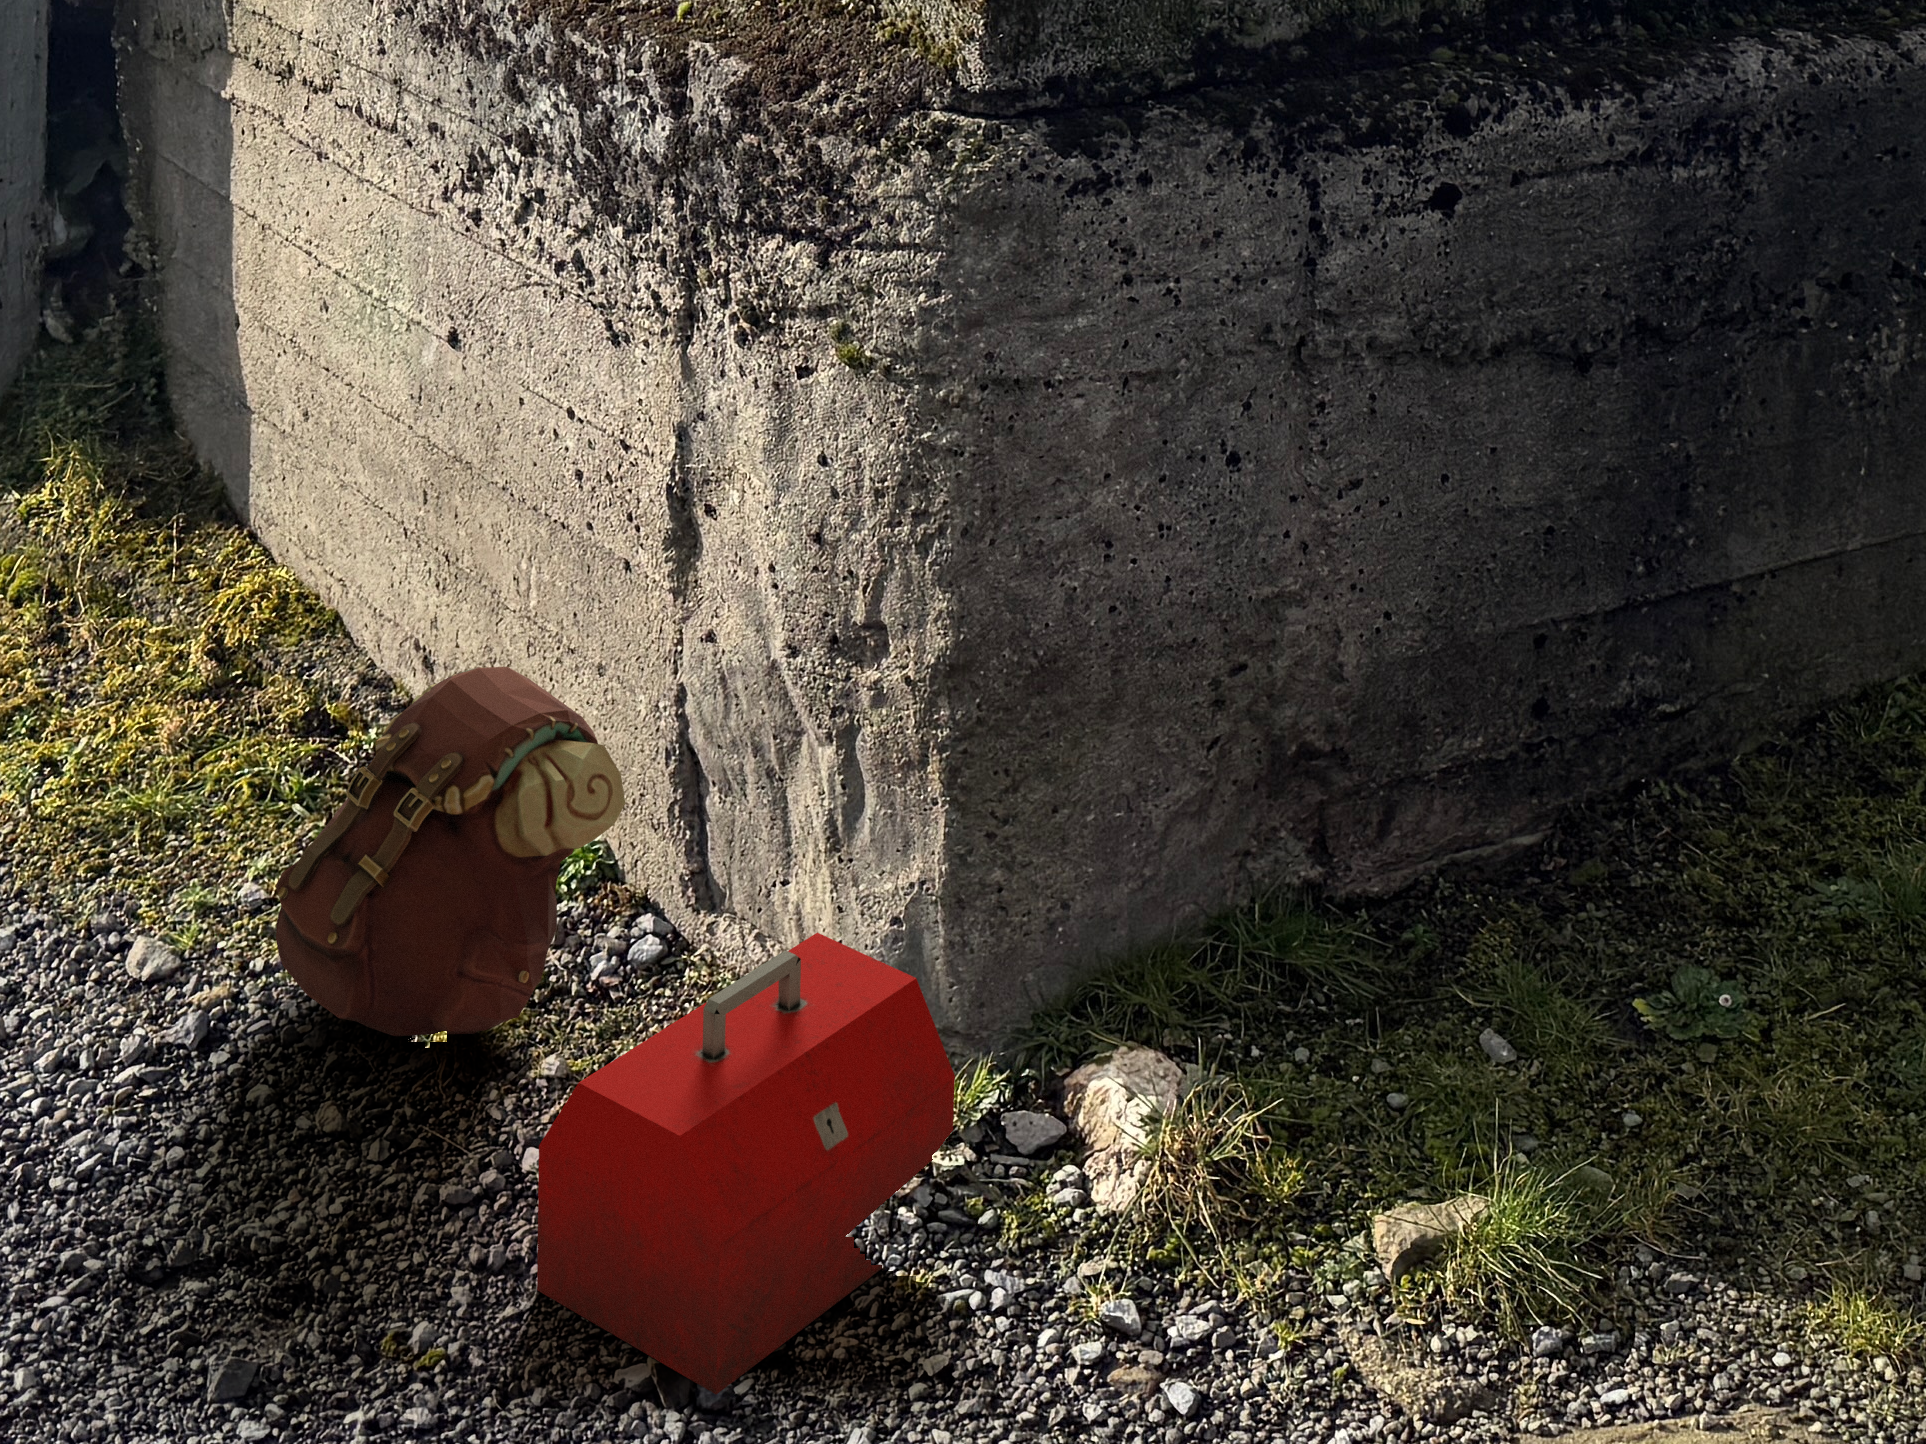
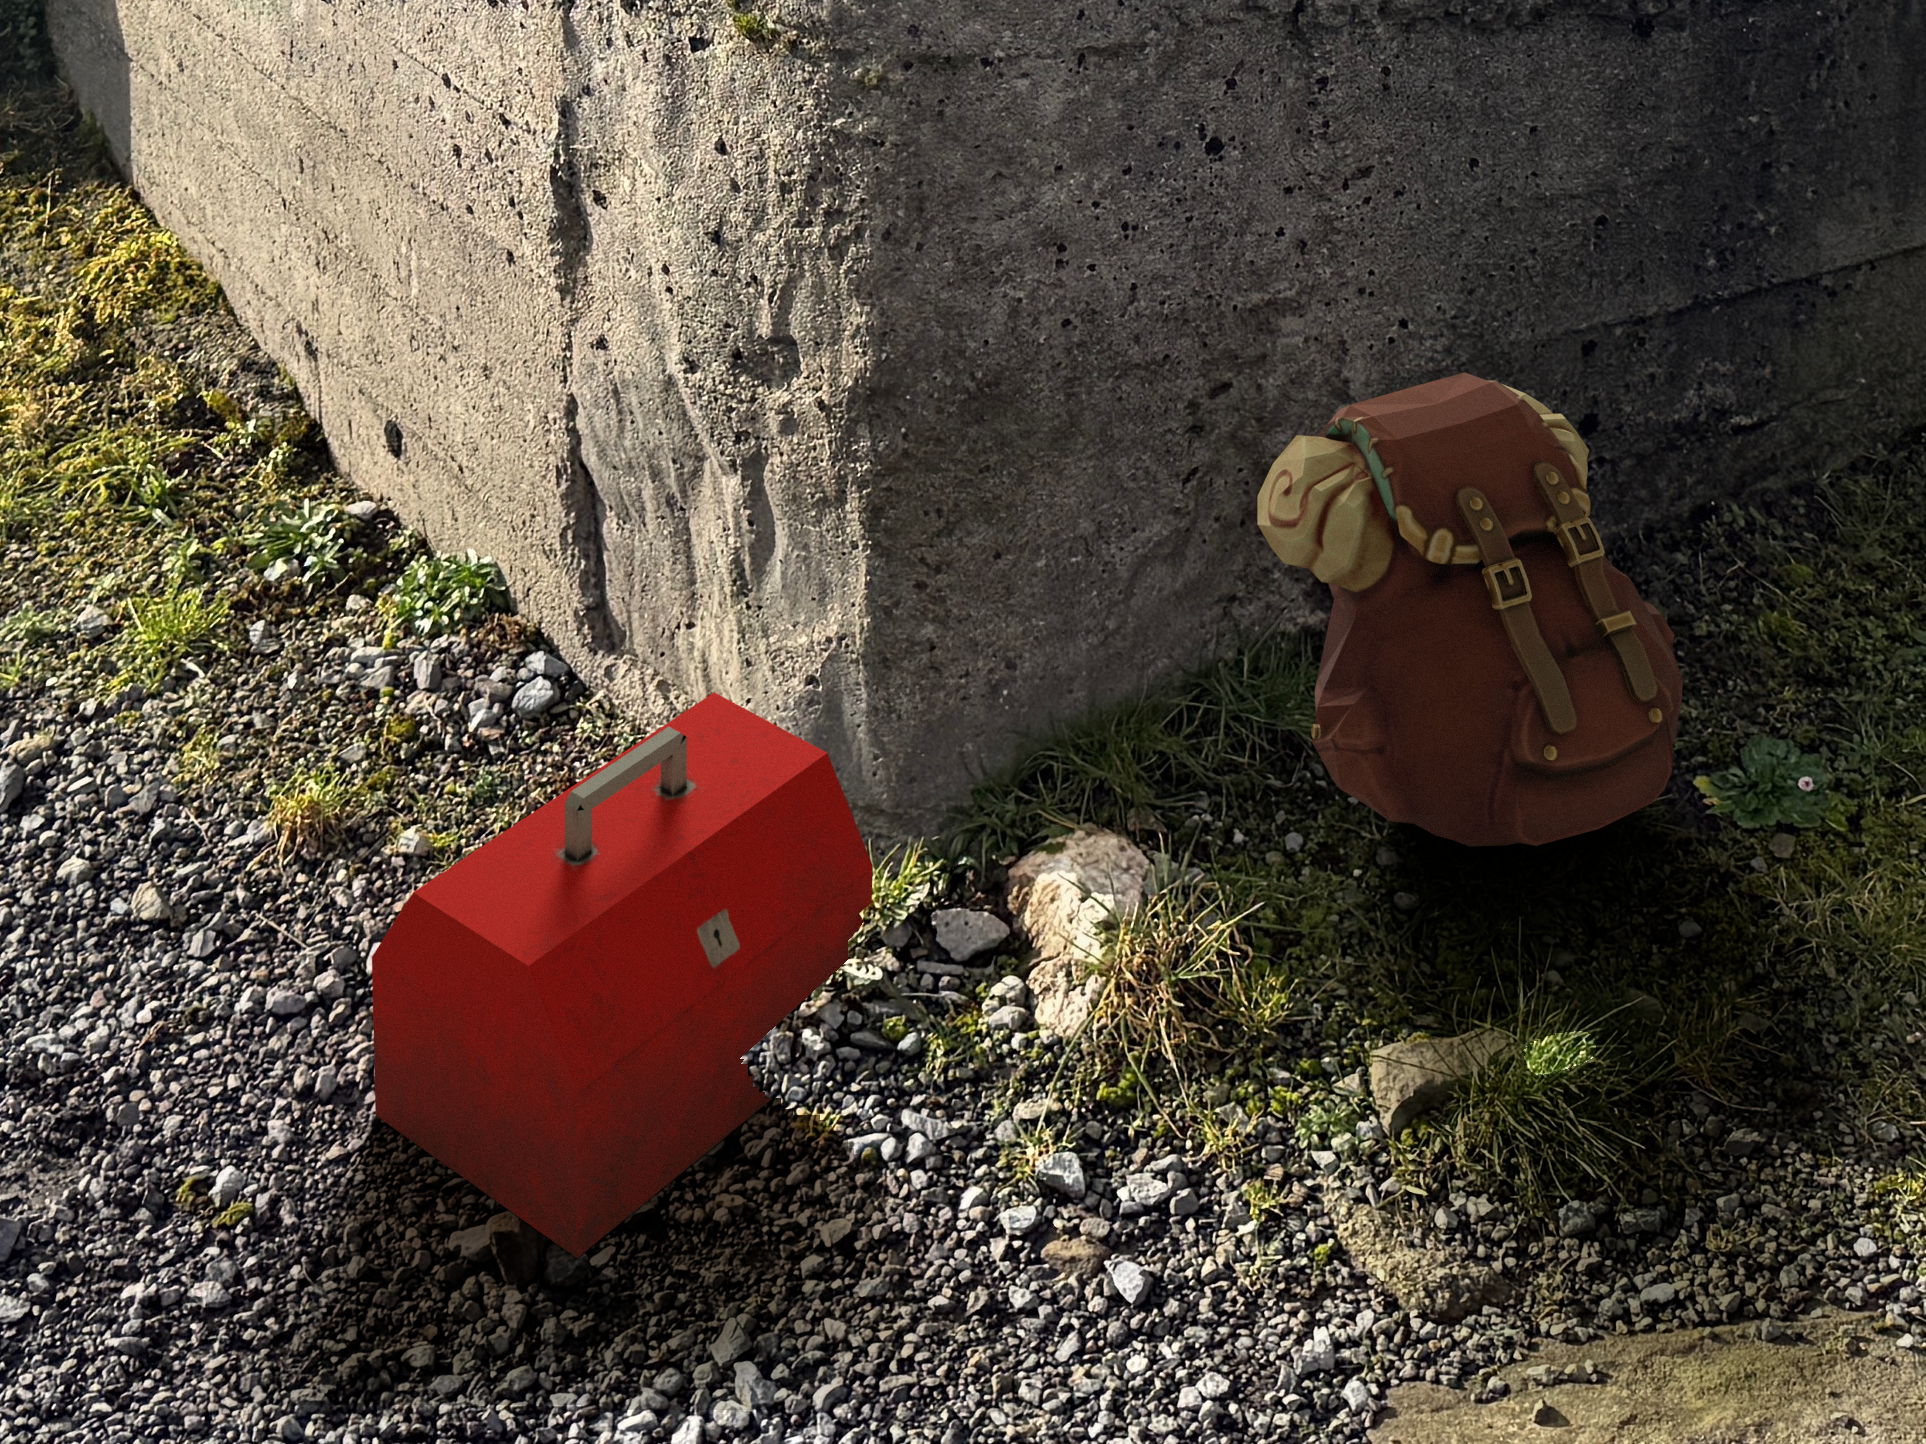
backpack: present [276,667,626,1036] -> present [1258,372,1683,846]

